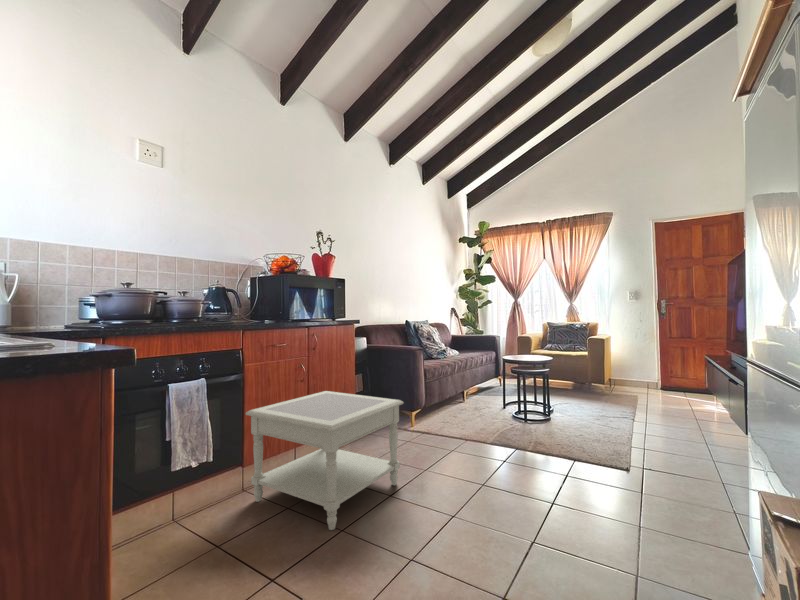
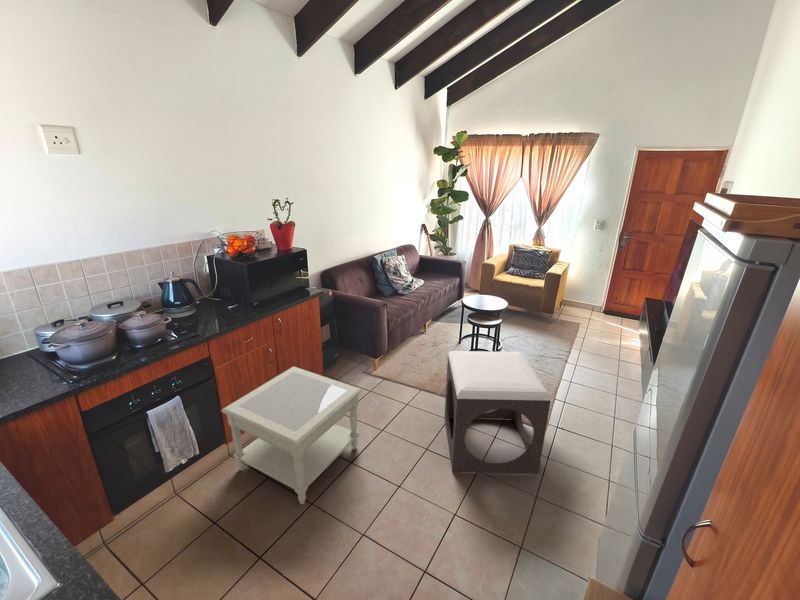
footstool: none [497,369,634,506] -> present [444,351,550,474]

